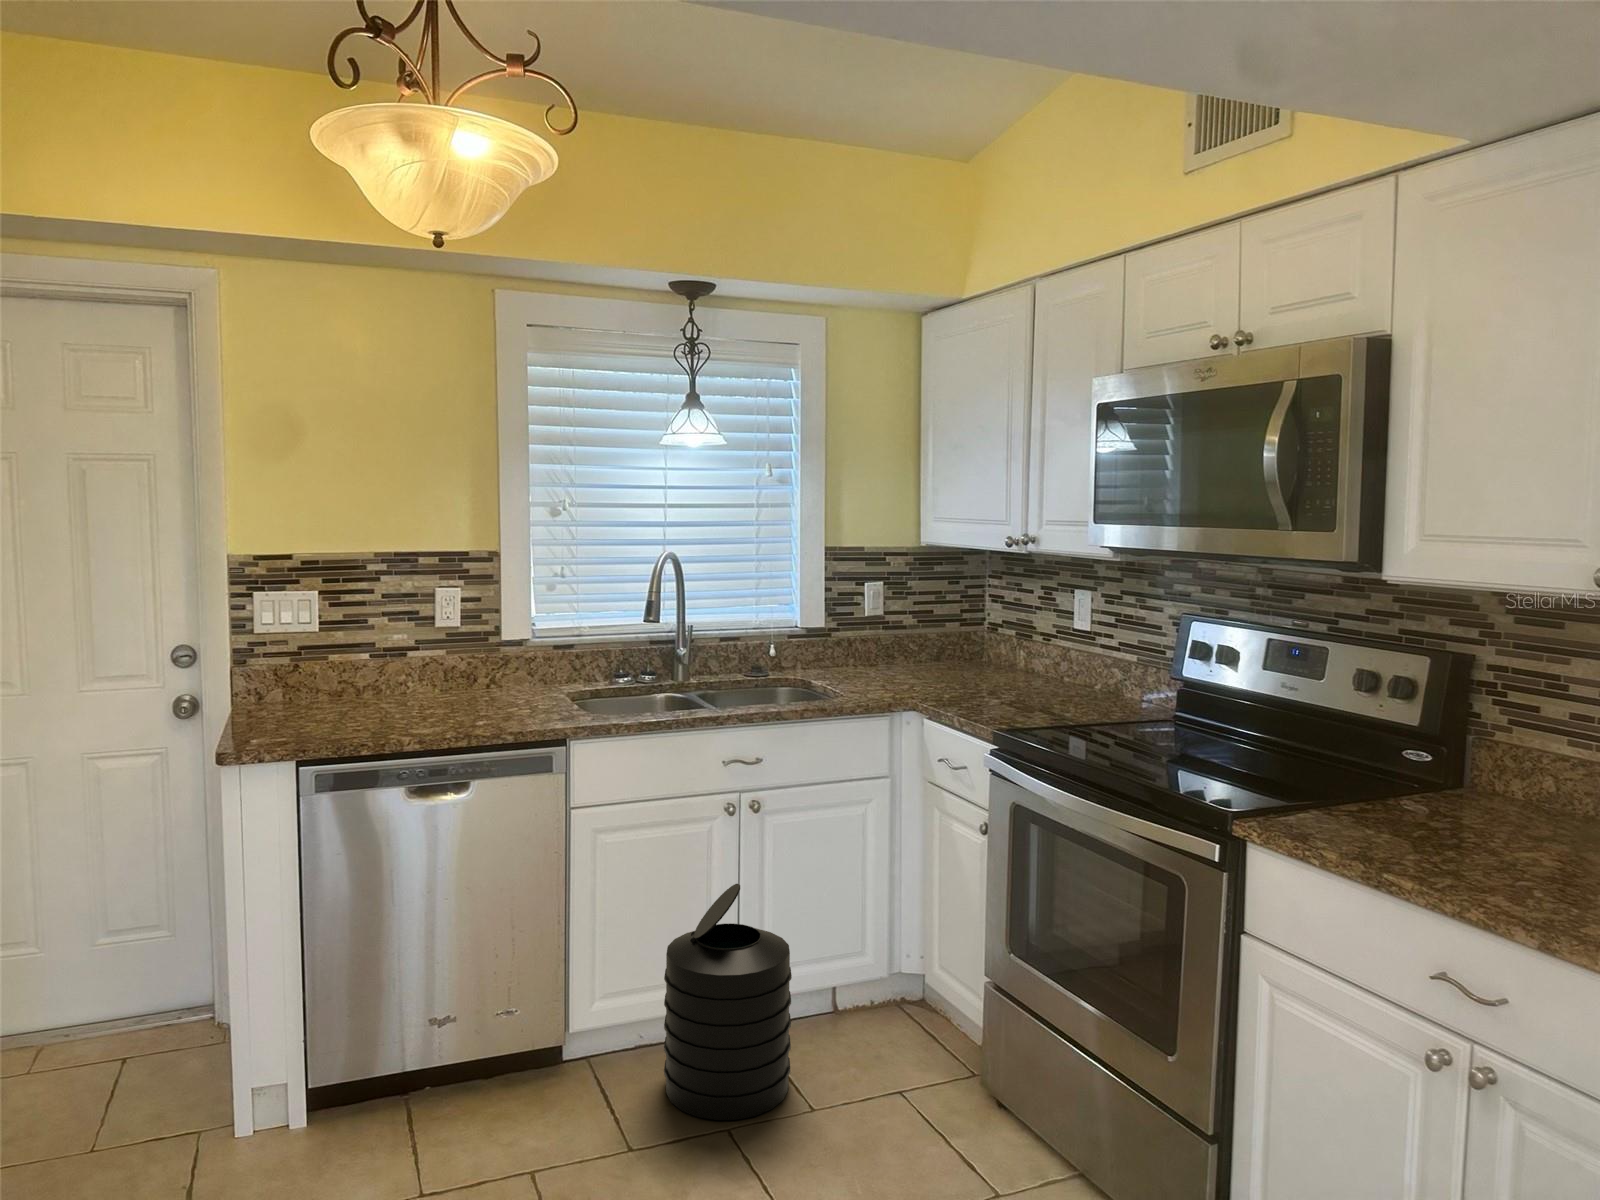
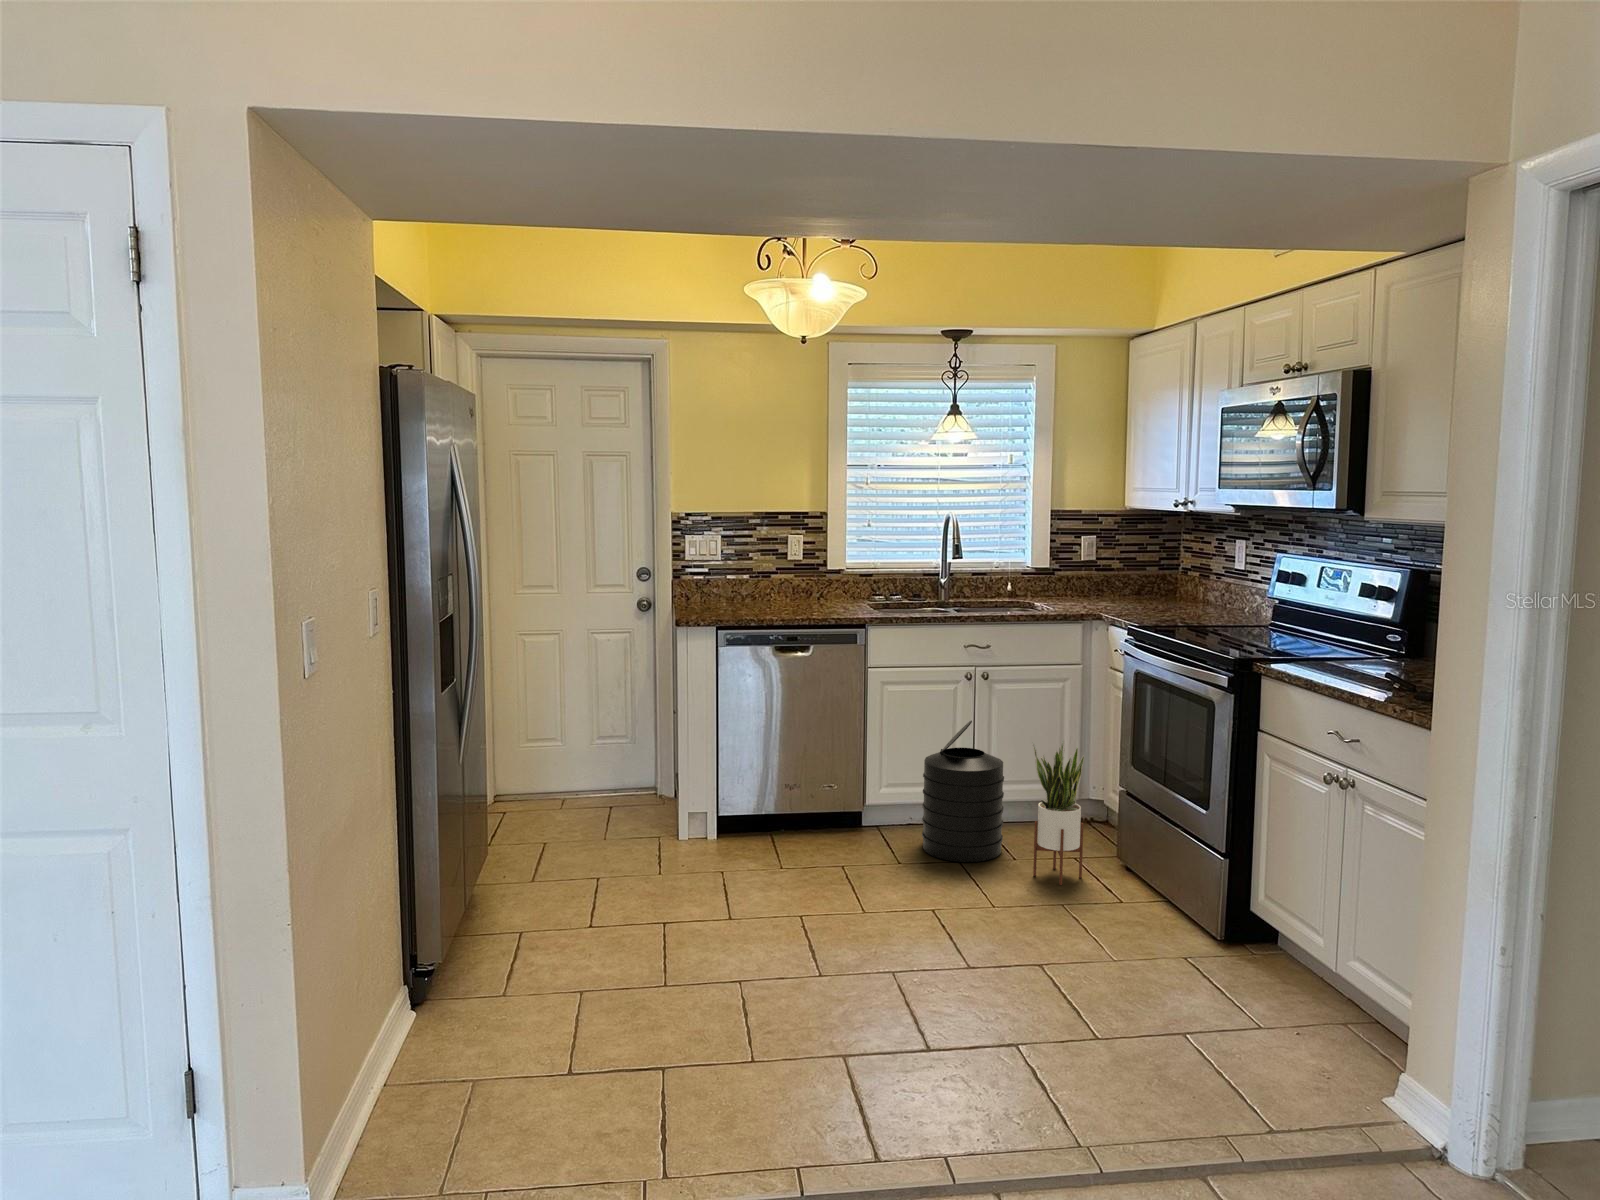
potted plant: none [847,918,921,1154] -> present [1032,739,1084,885]

